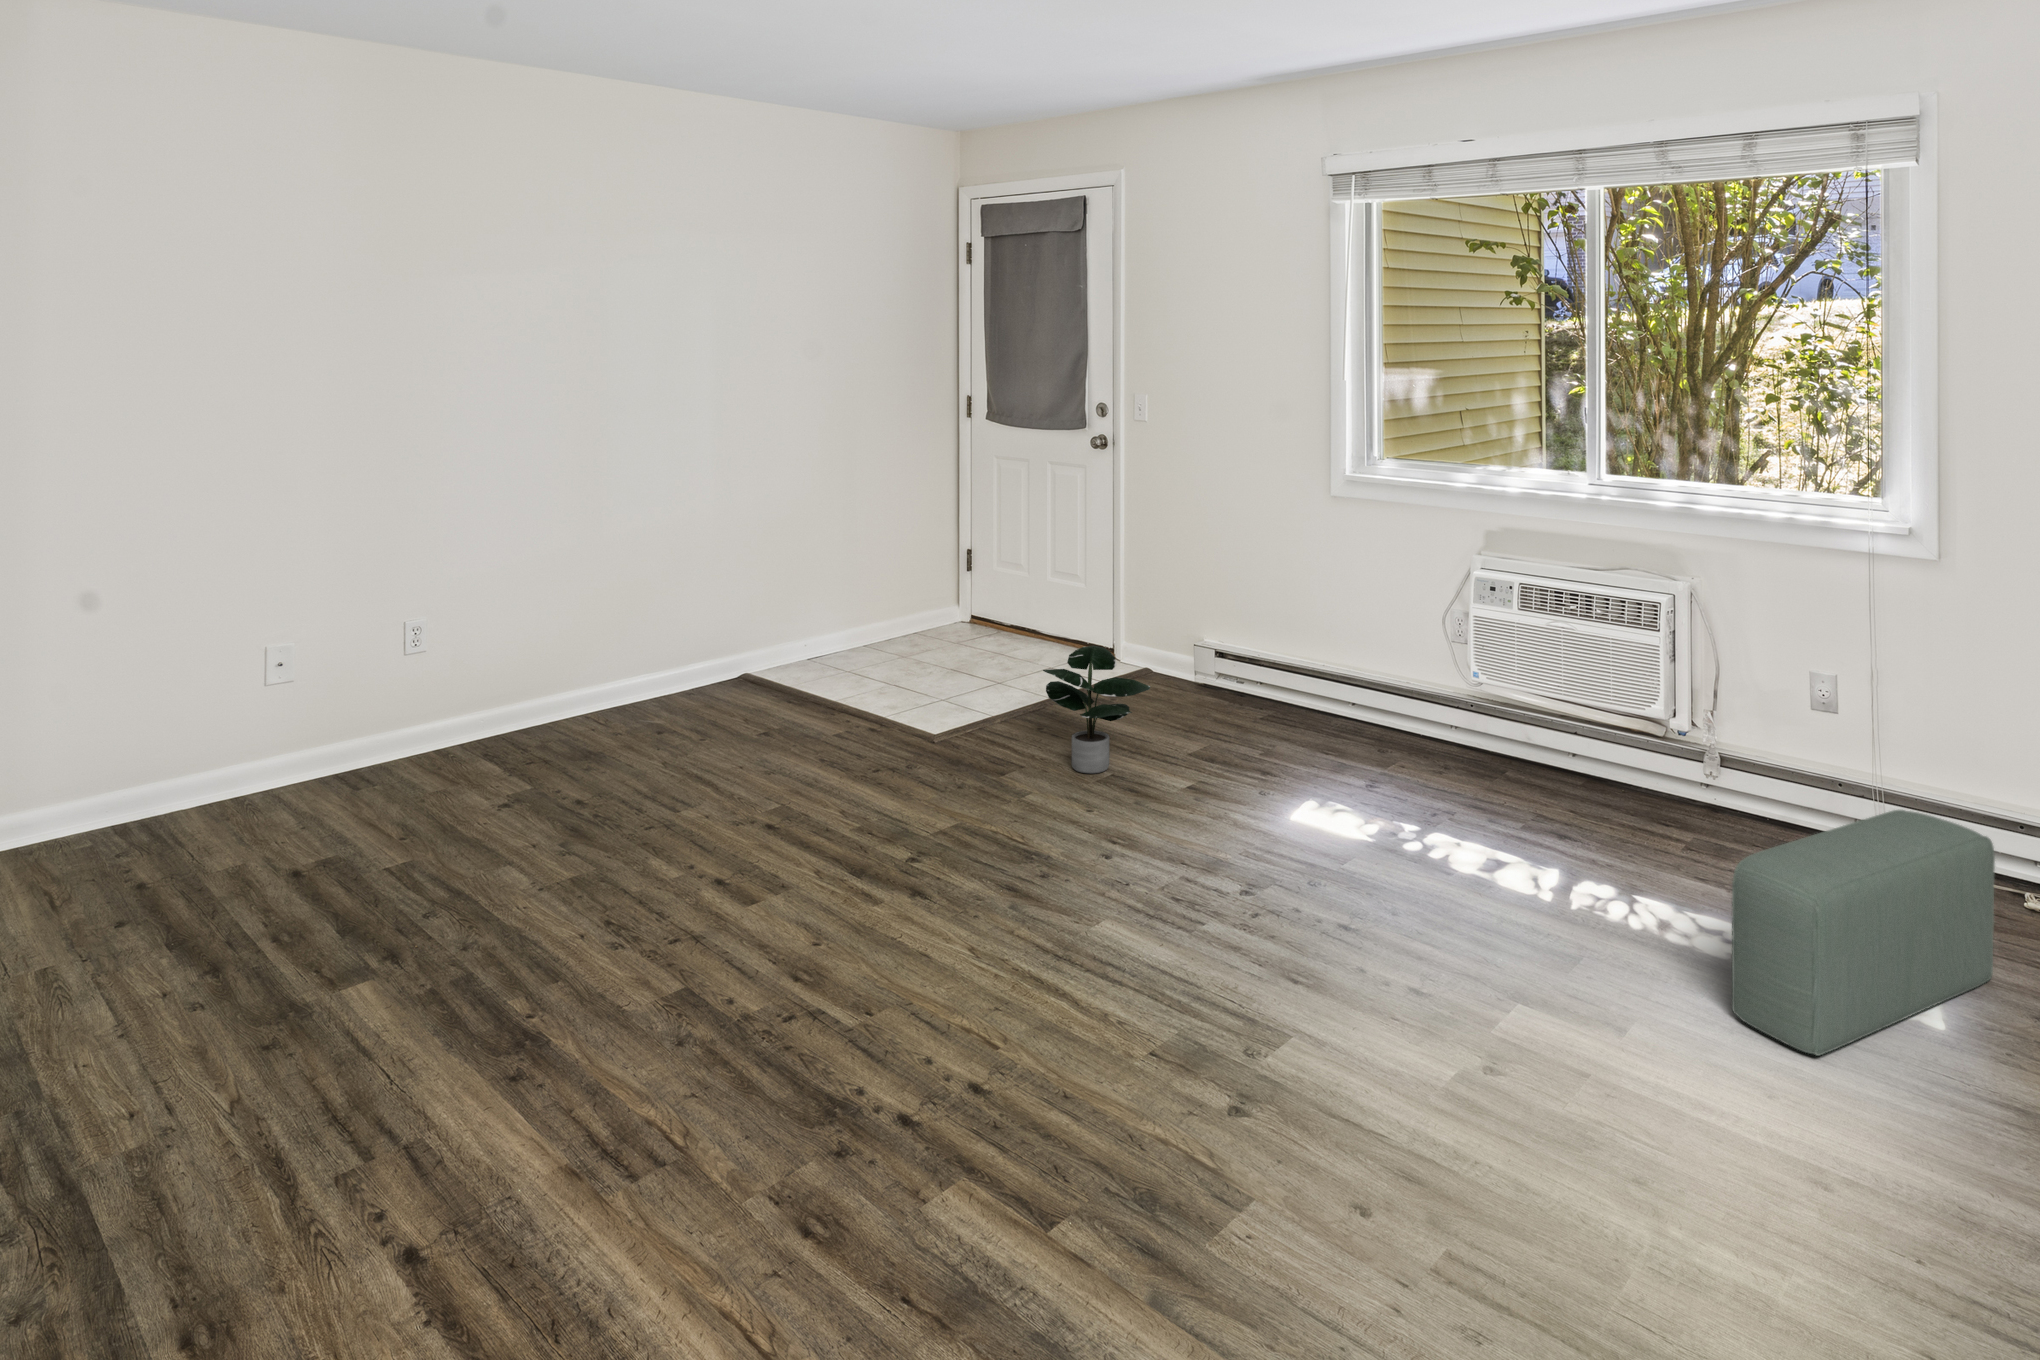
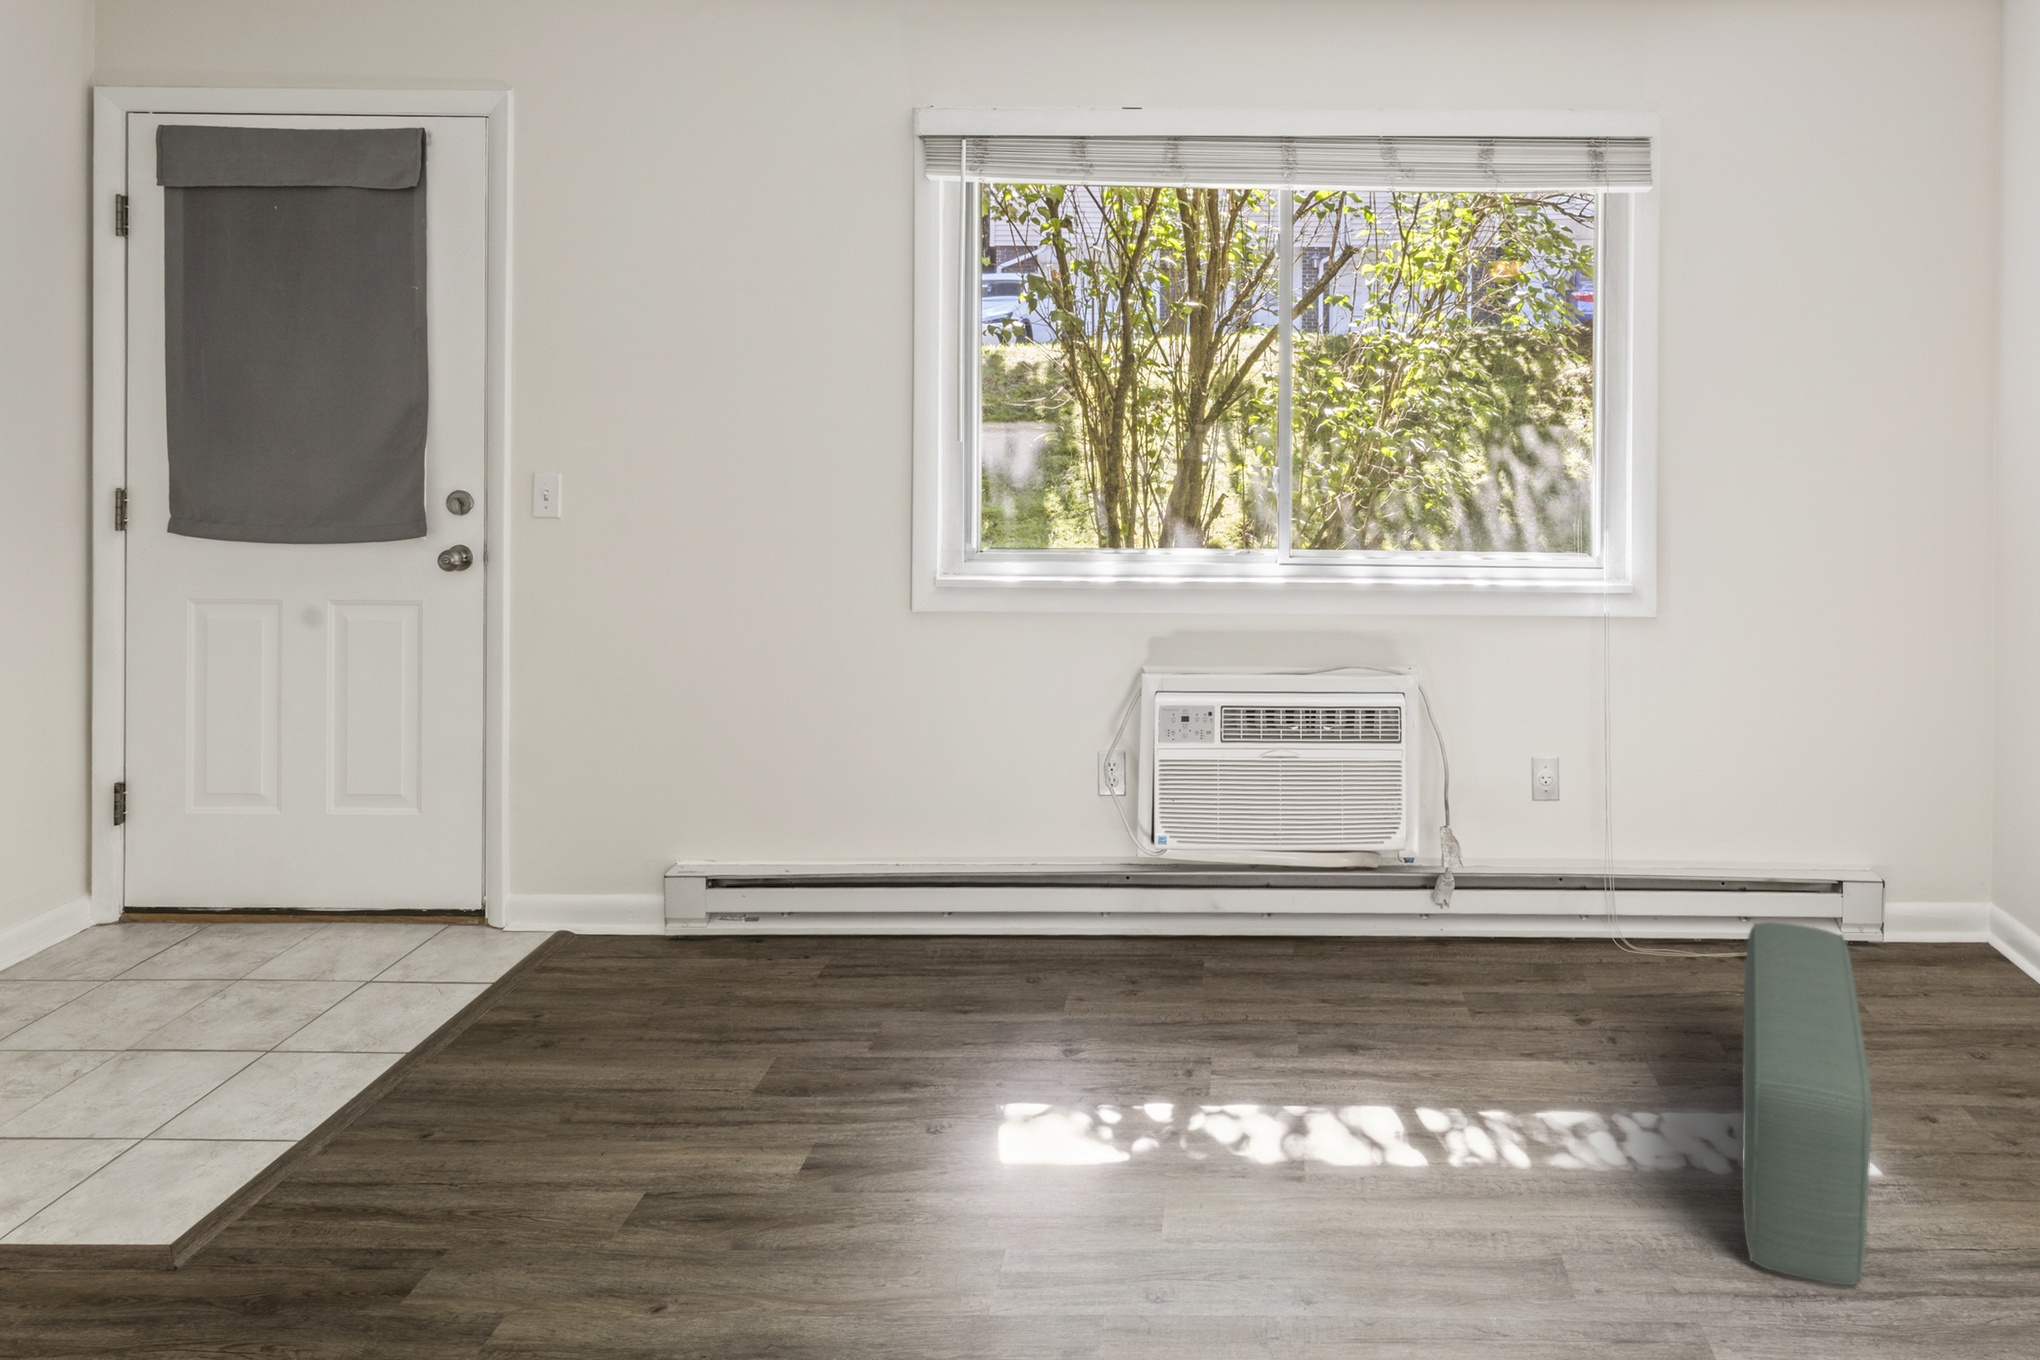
potted plant: present [1043,646,1150,774] -> none [513,963,741,1219]

